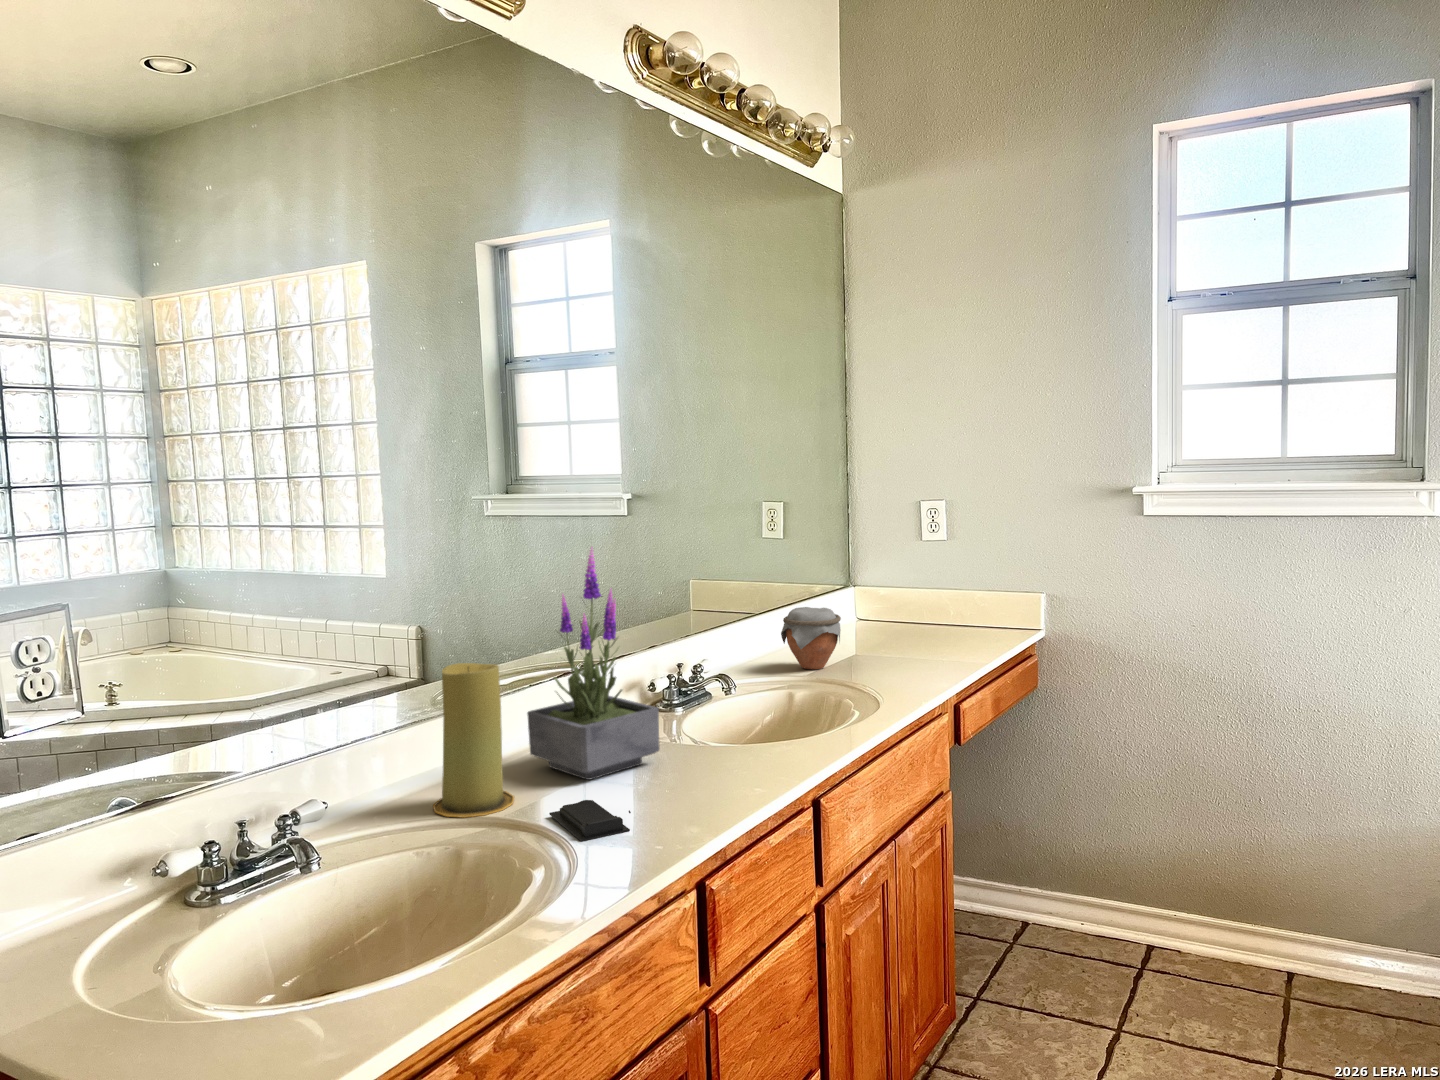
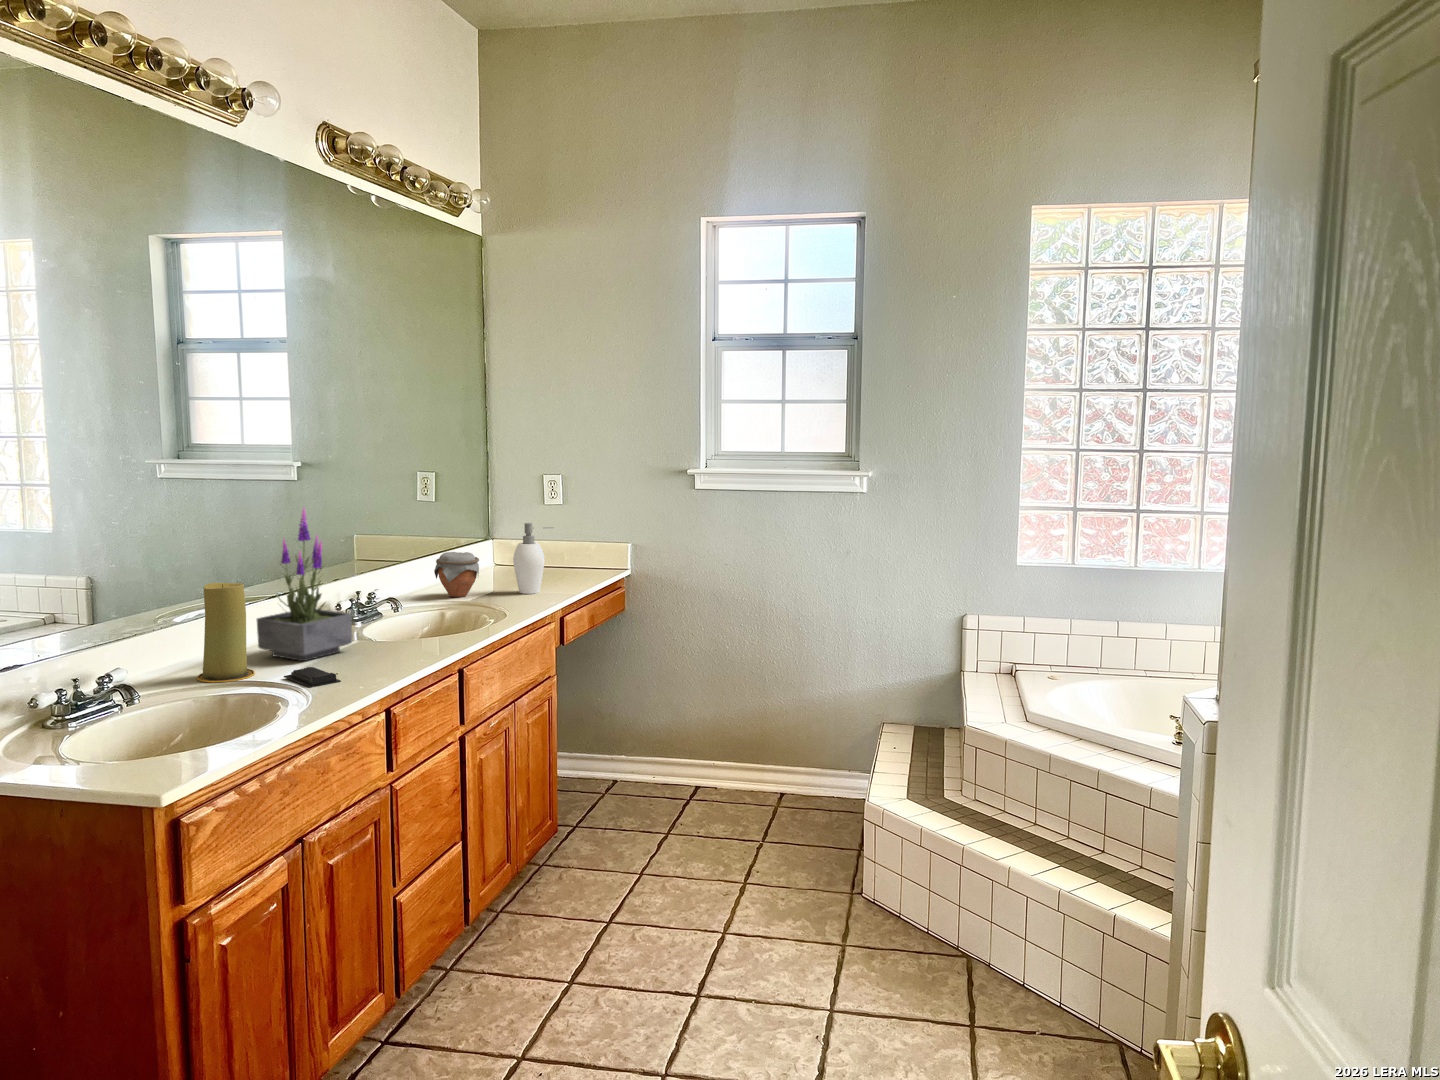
soap dispenser: none [887,567,944,667] -> present [513,523,553,594]

